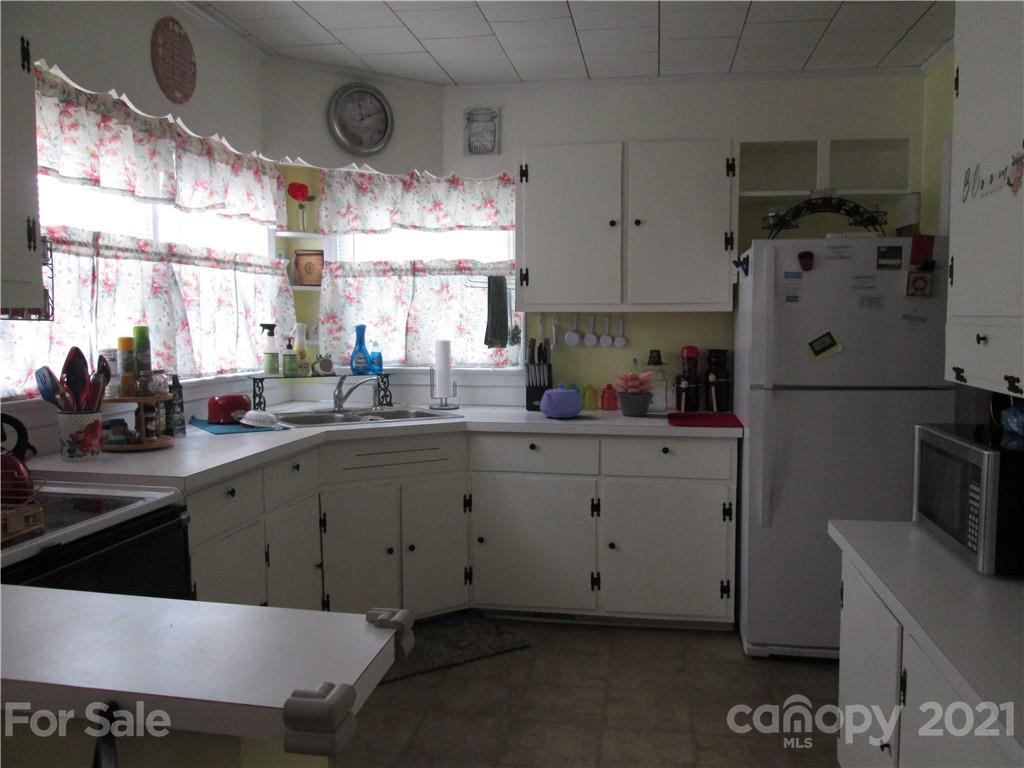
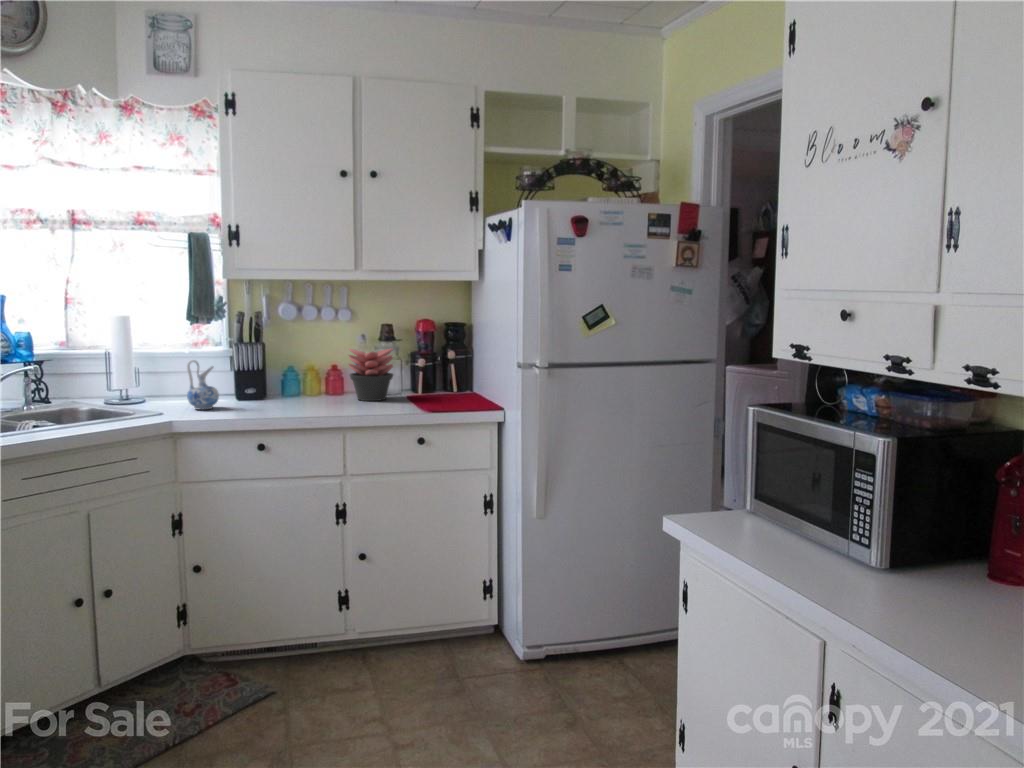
ceramic pitcher: none [485,376,509,416] -> present [187,360,219,409]
teapot: present [540,383,582,418] -> none [260,366,313,408]

